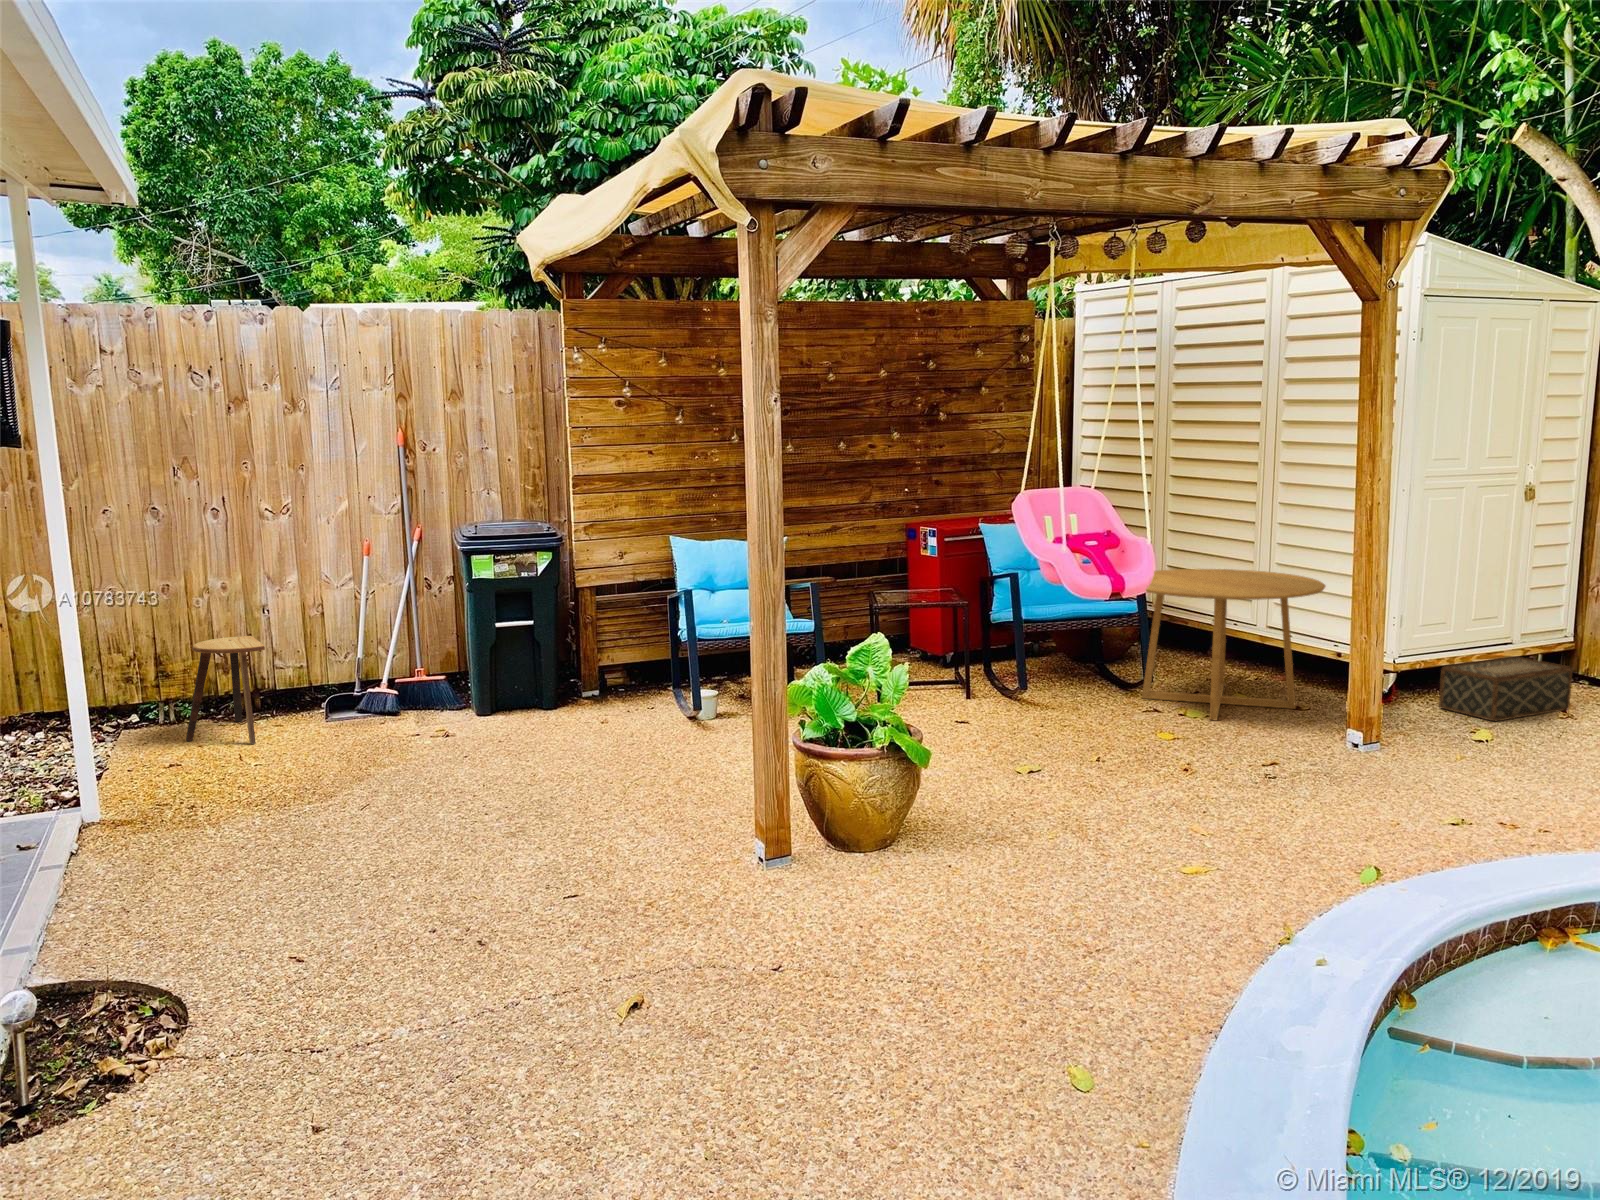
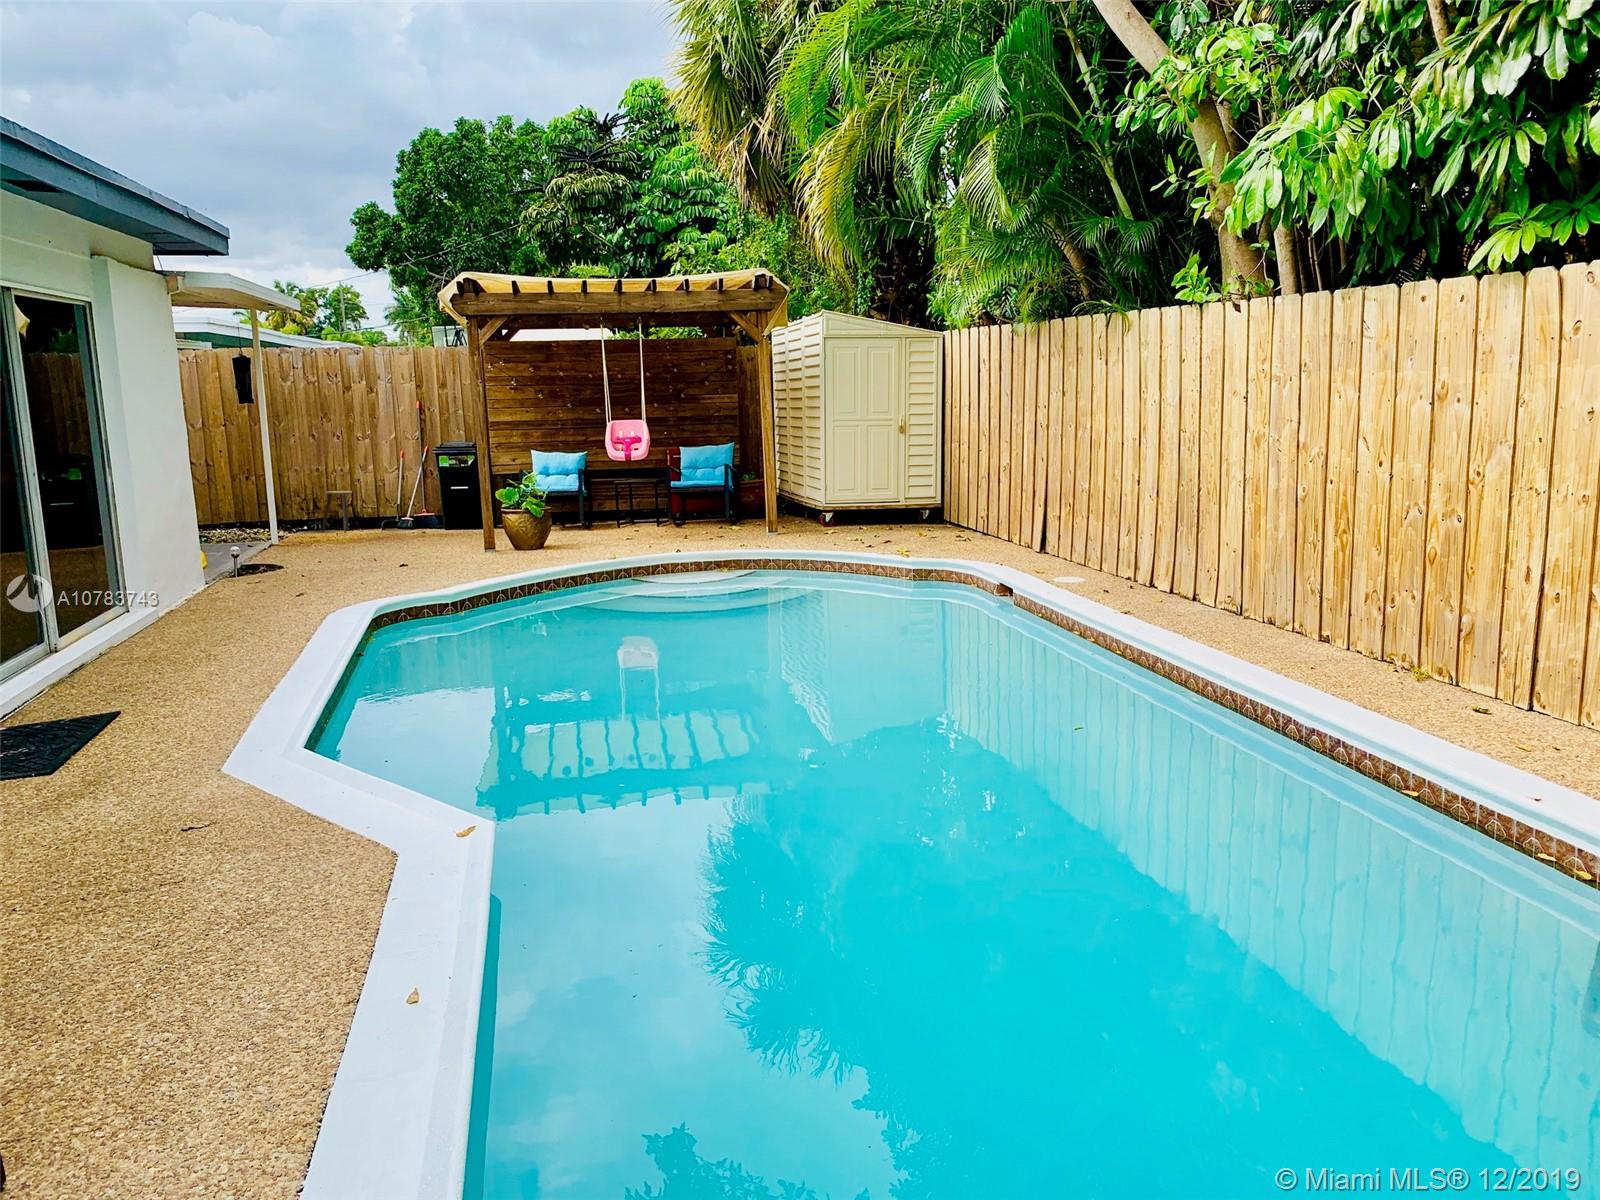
round table: present [1142,569,1326,720] -> none [716,470,807,534]
woven basket: present [1439,657,1572,721] -> none [854,511,911,536]

